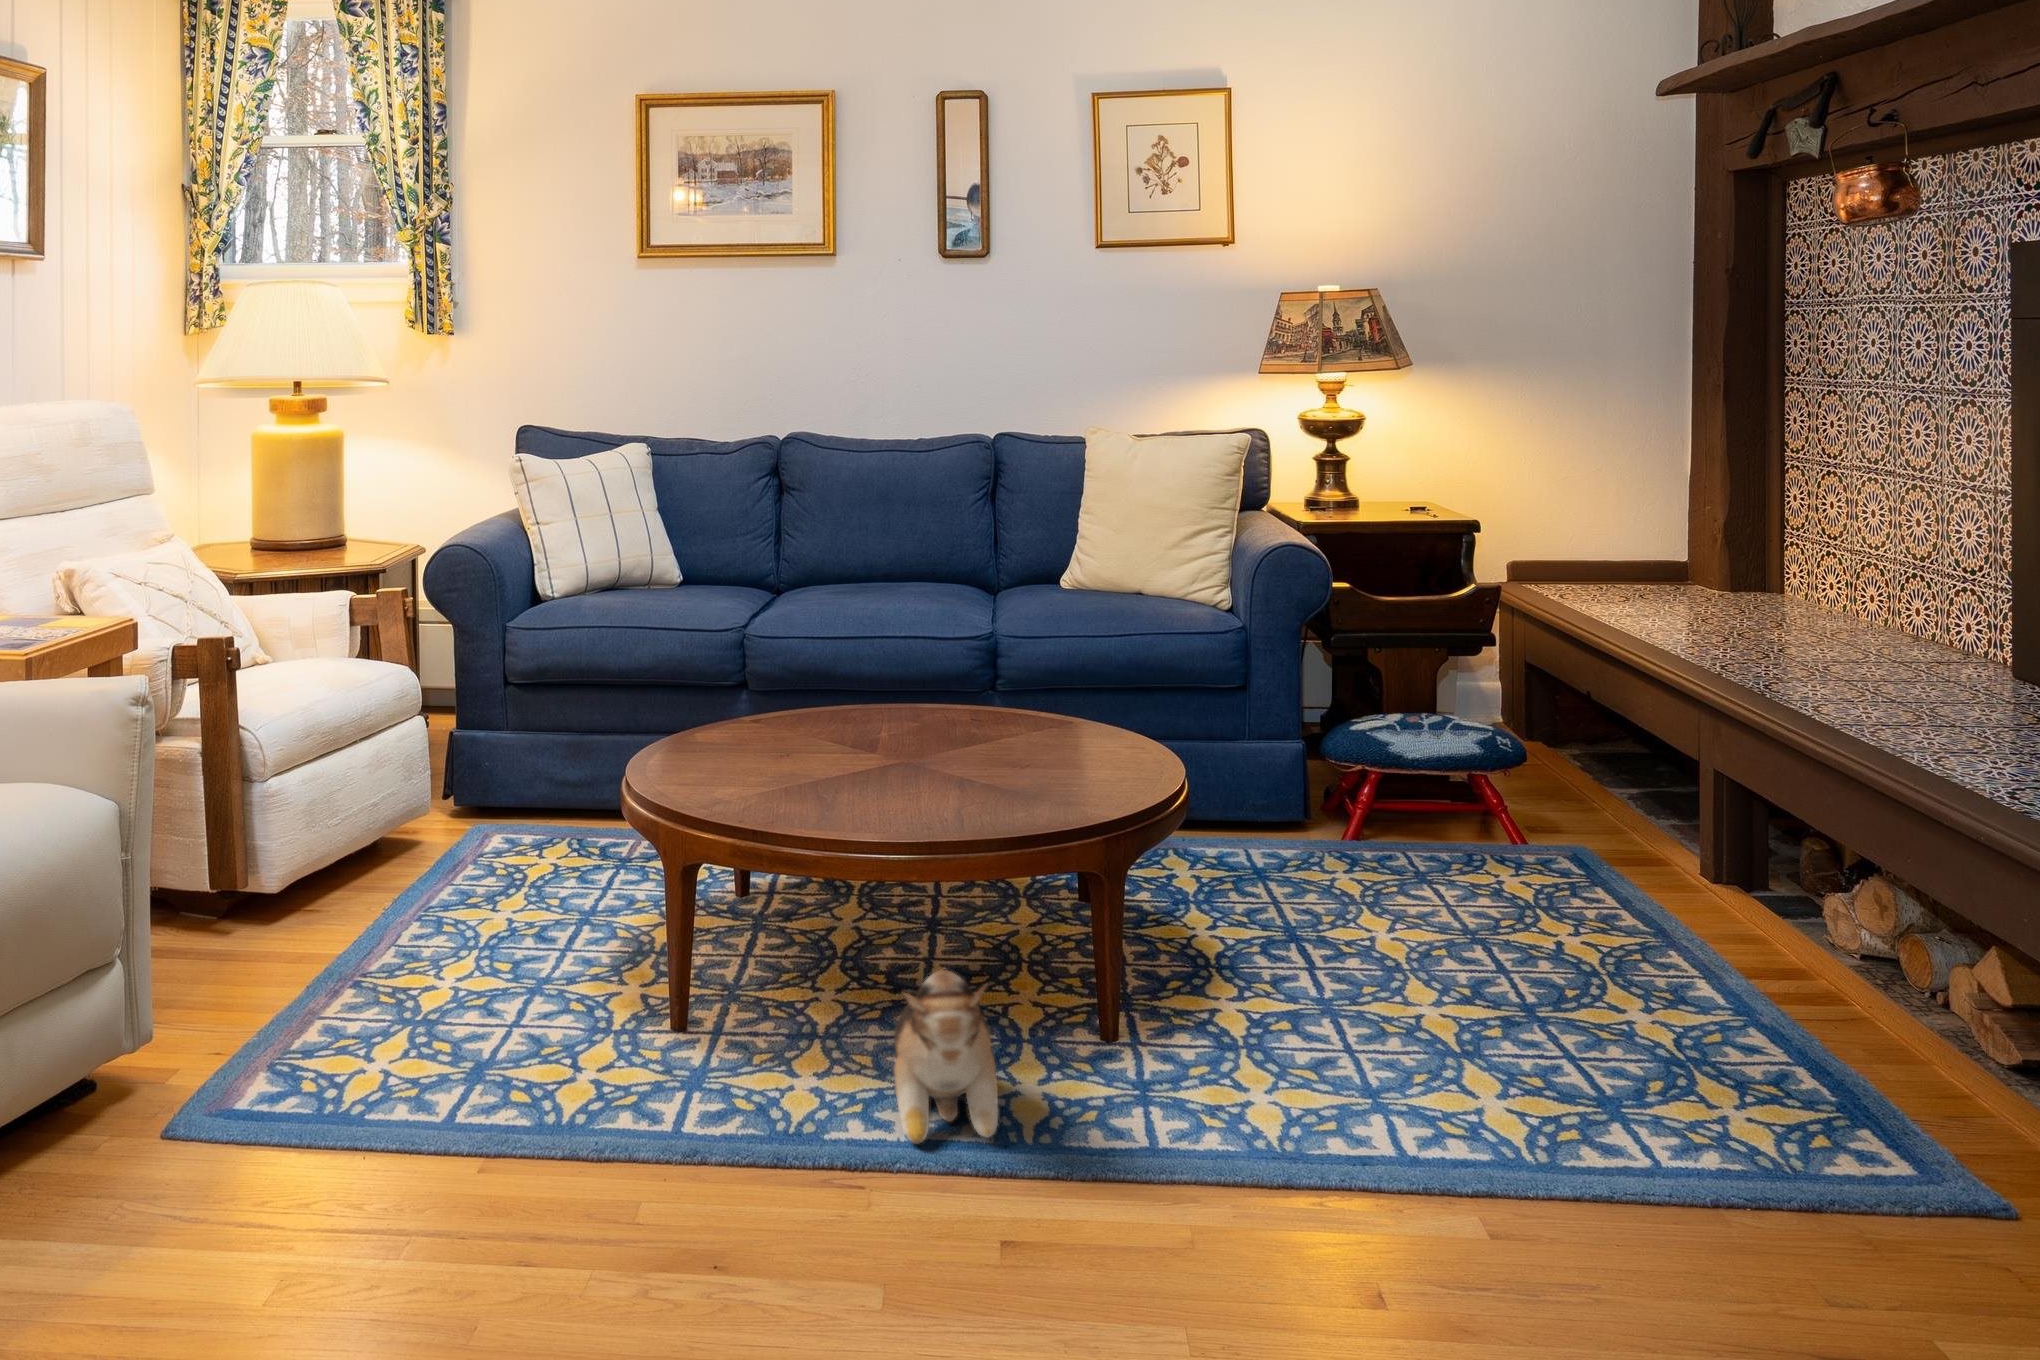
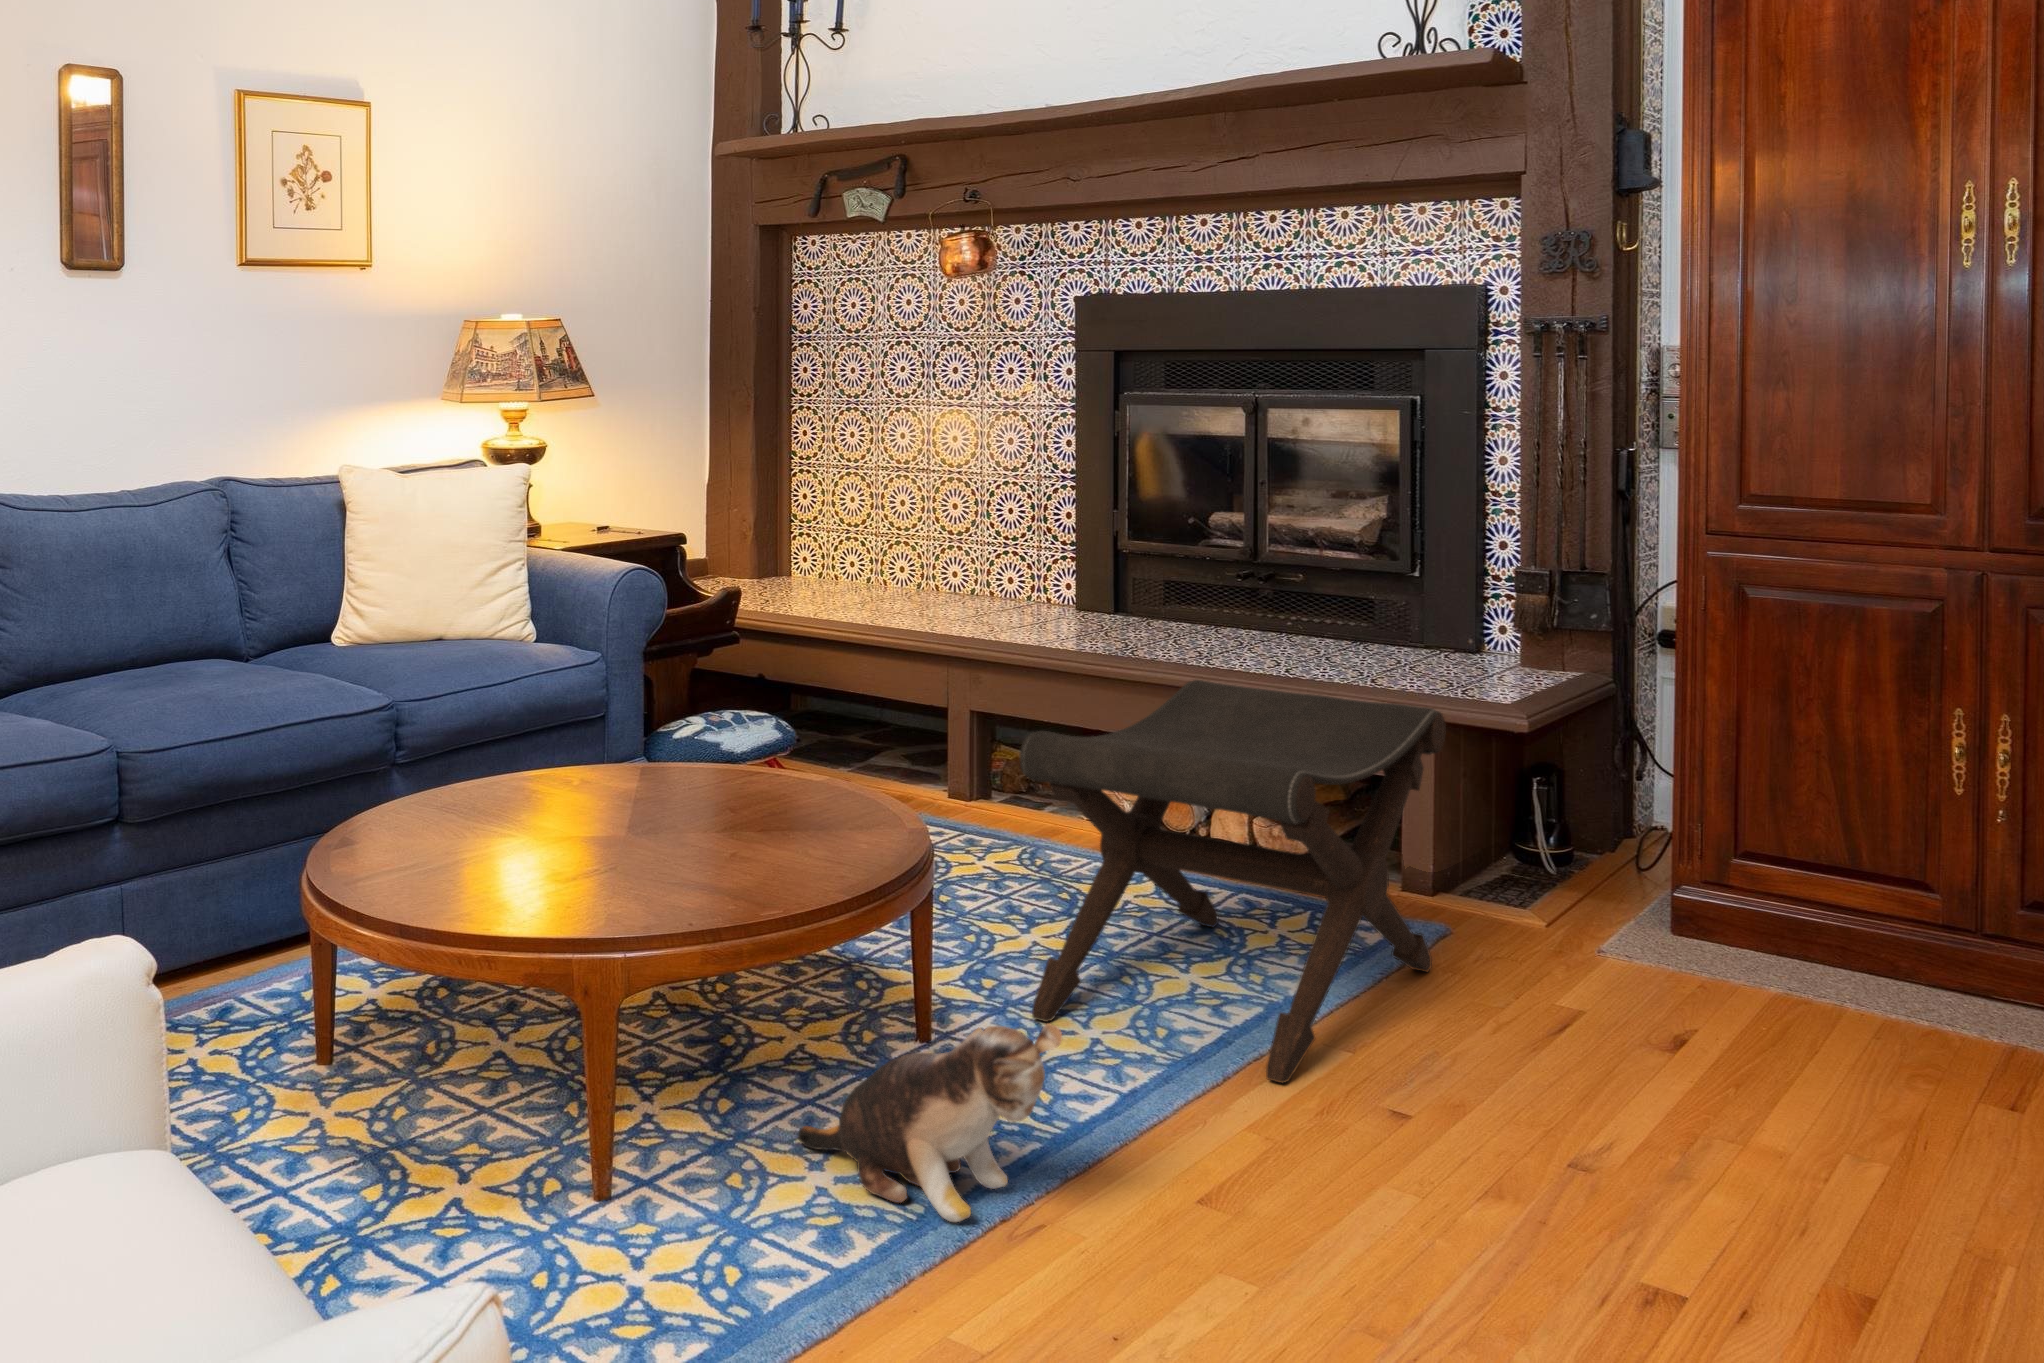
footstool: none [1308,738,1941,1193] -> present [1019,680,1446,1083]

